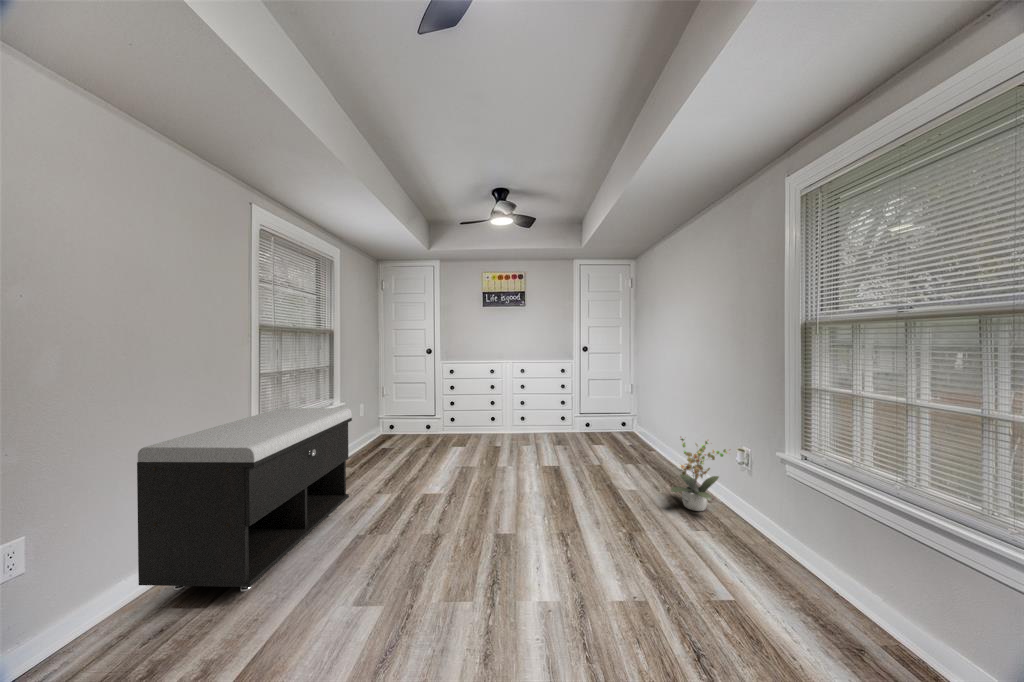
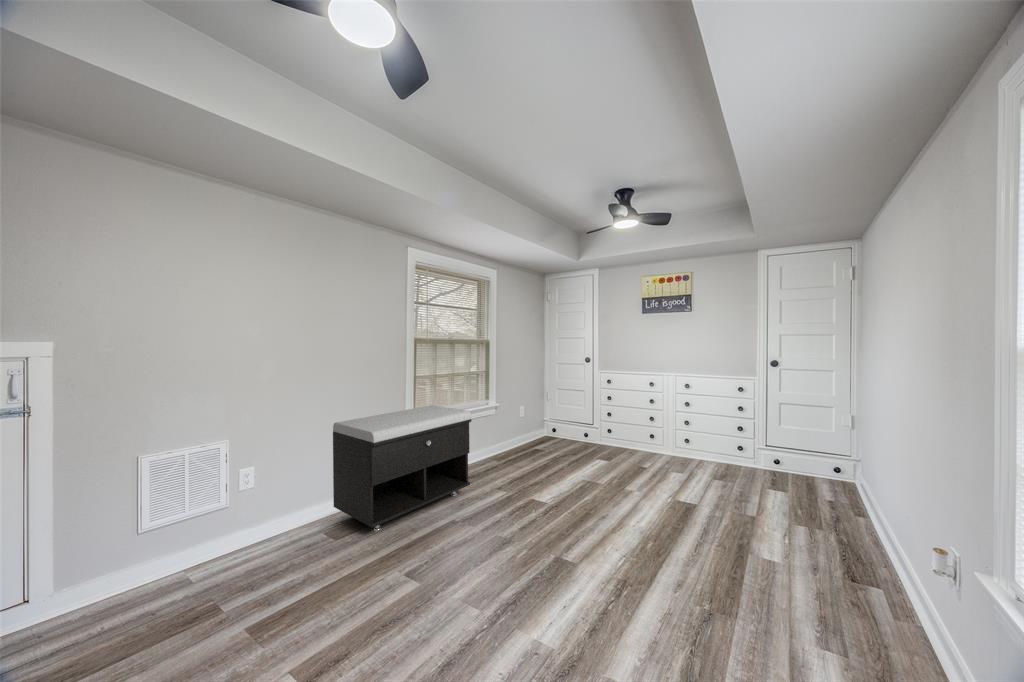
potted plant: present [671,438,728,511] -> none [810,508,938,632]

